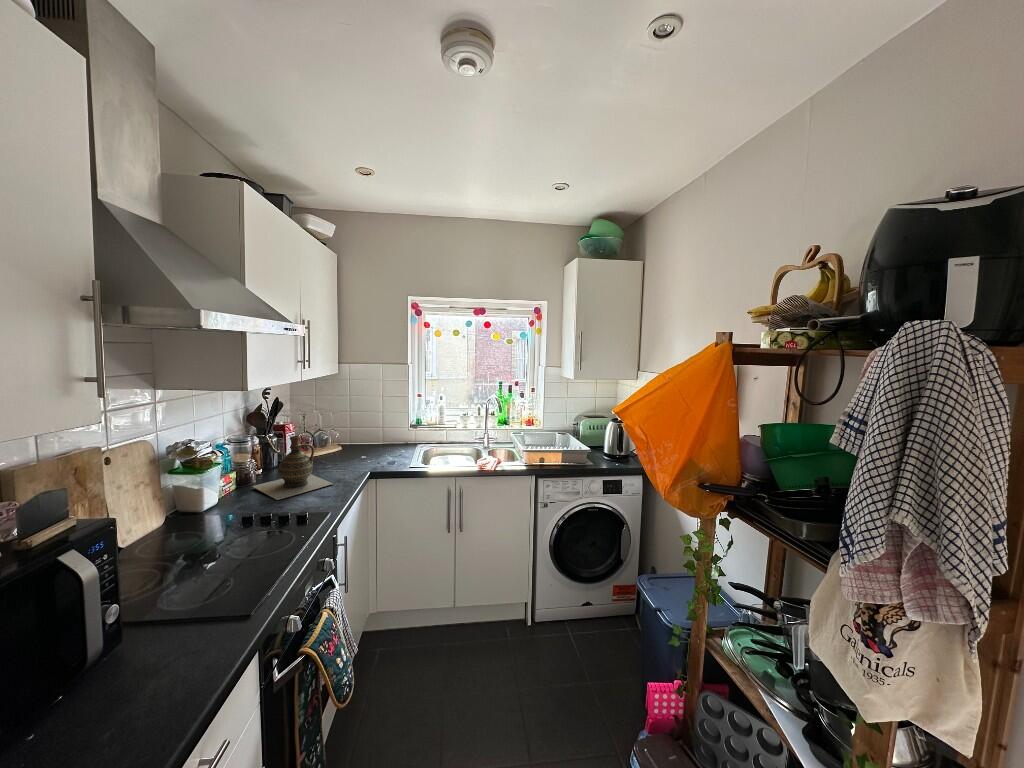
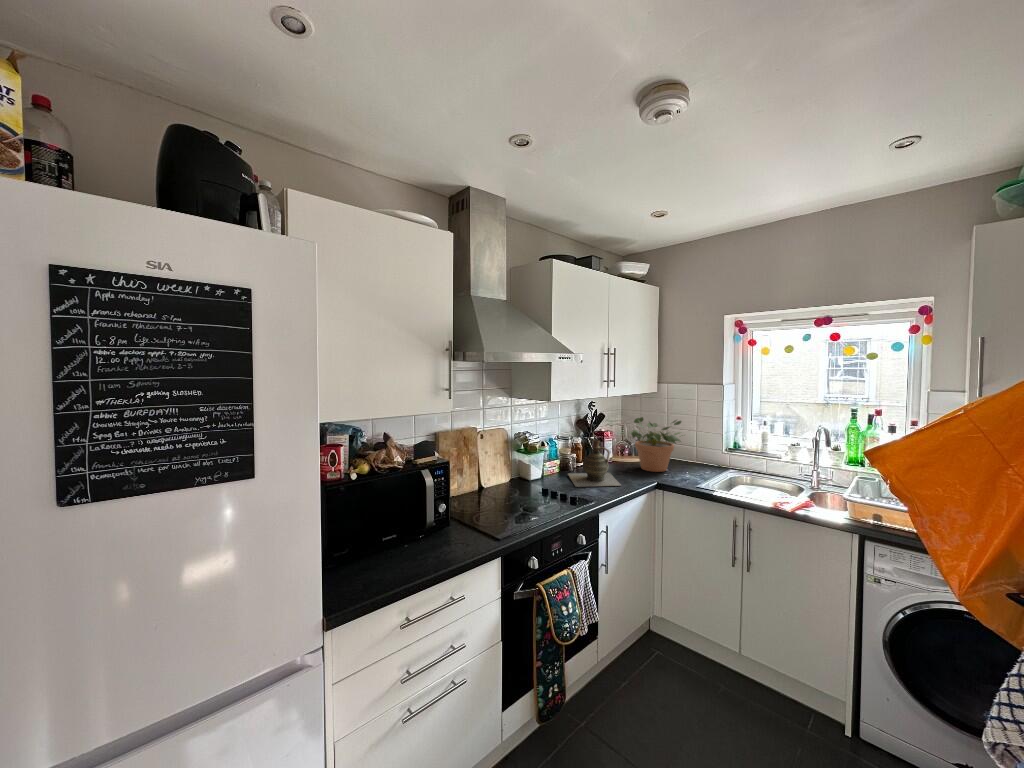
potted plant: none [318,401,384,461] -> present [630,417,681,472]

